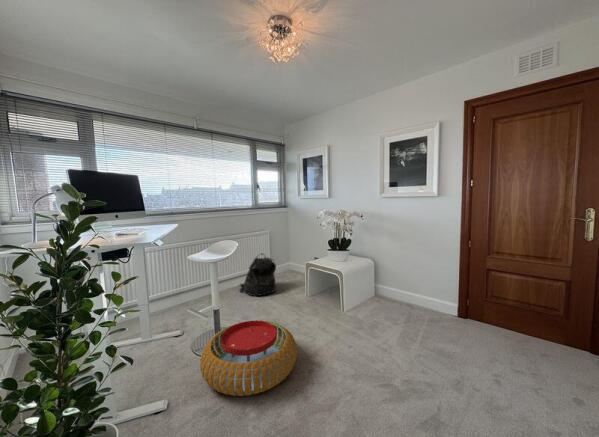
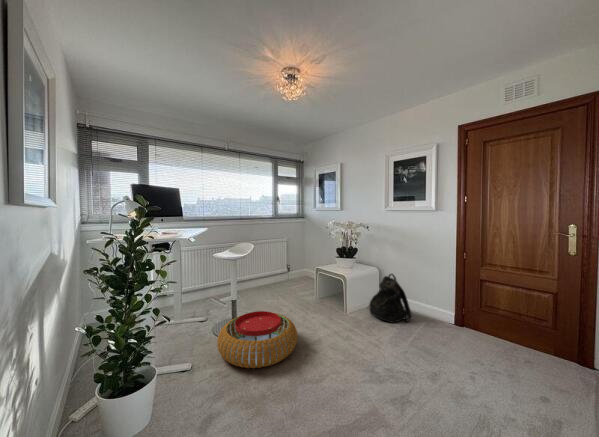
backpack: present [240,253,276,296] -> present [369,274,411,322]

